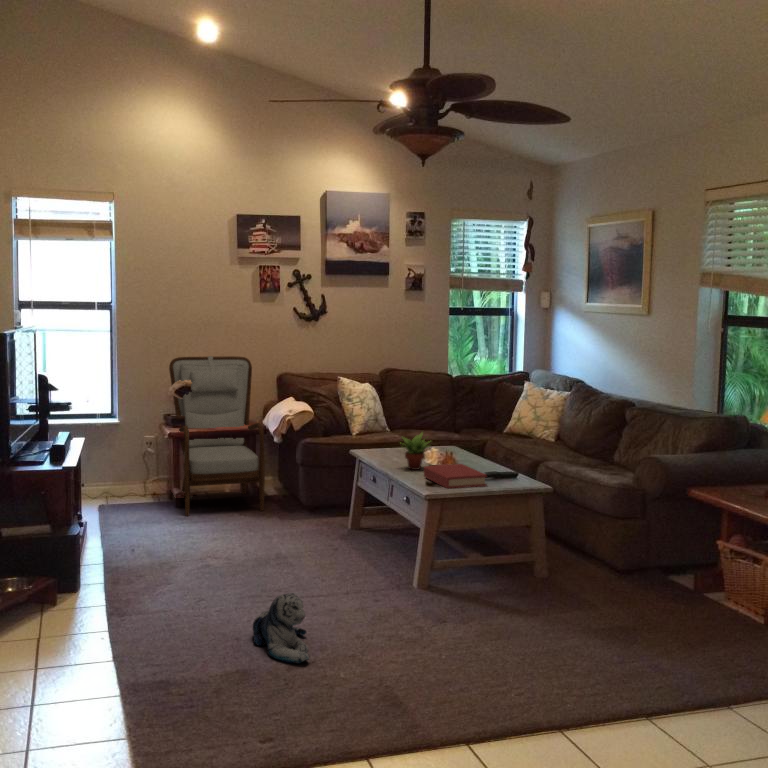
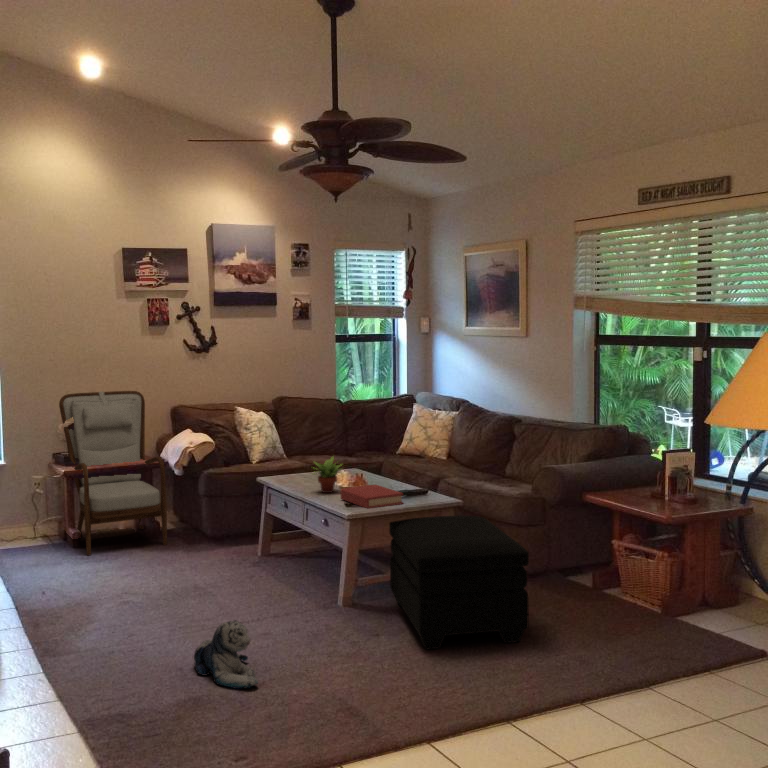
ottoman: none [469,502,608,642] -> present [389,516,529,649]

